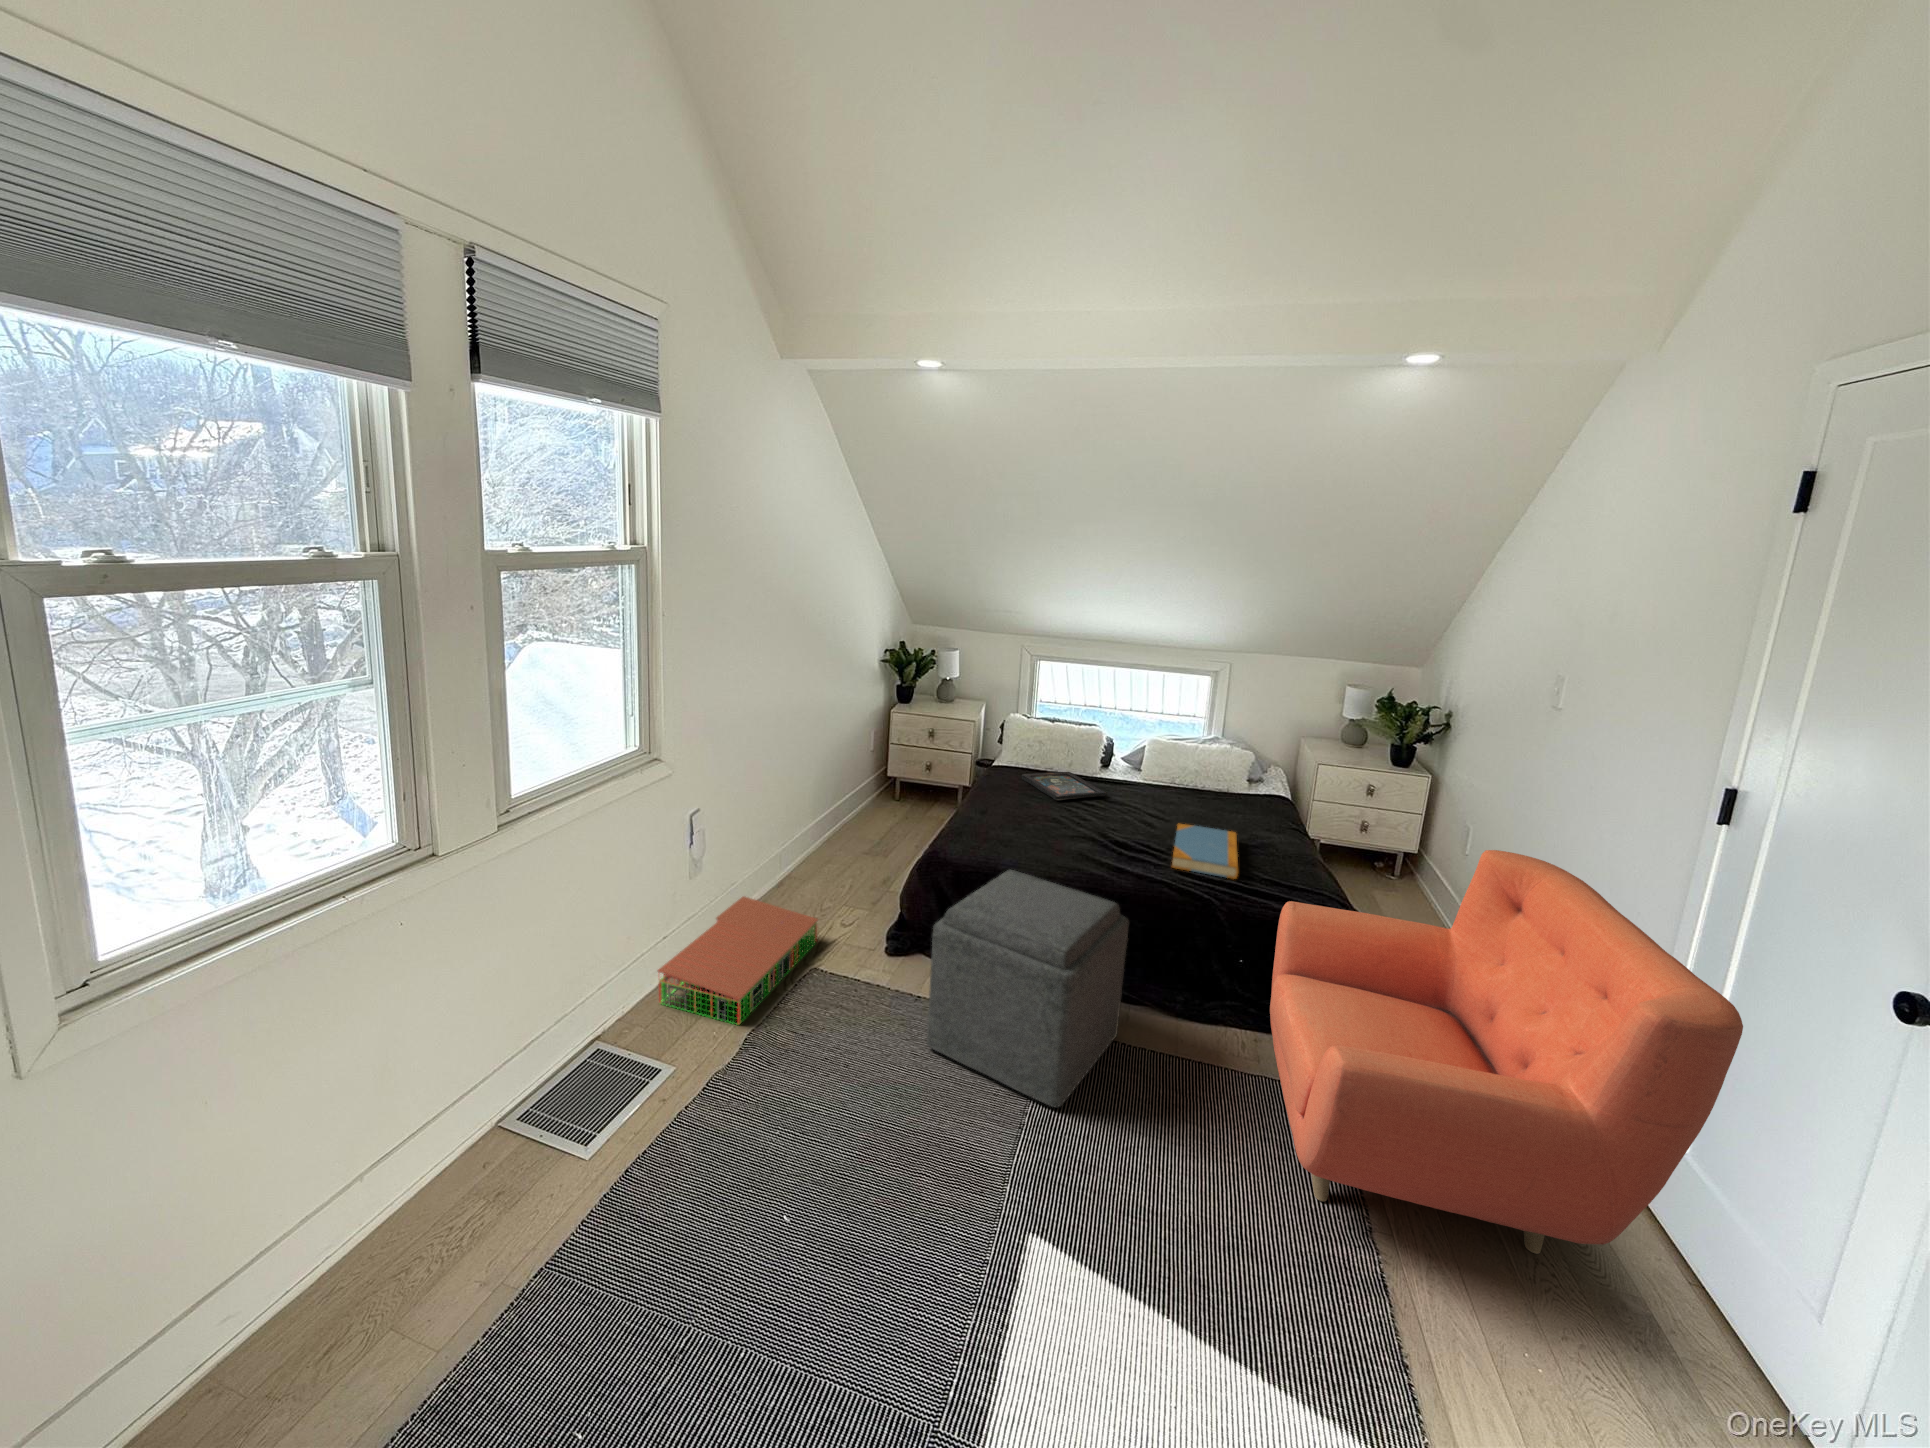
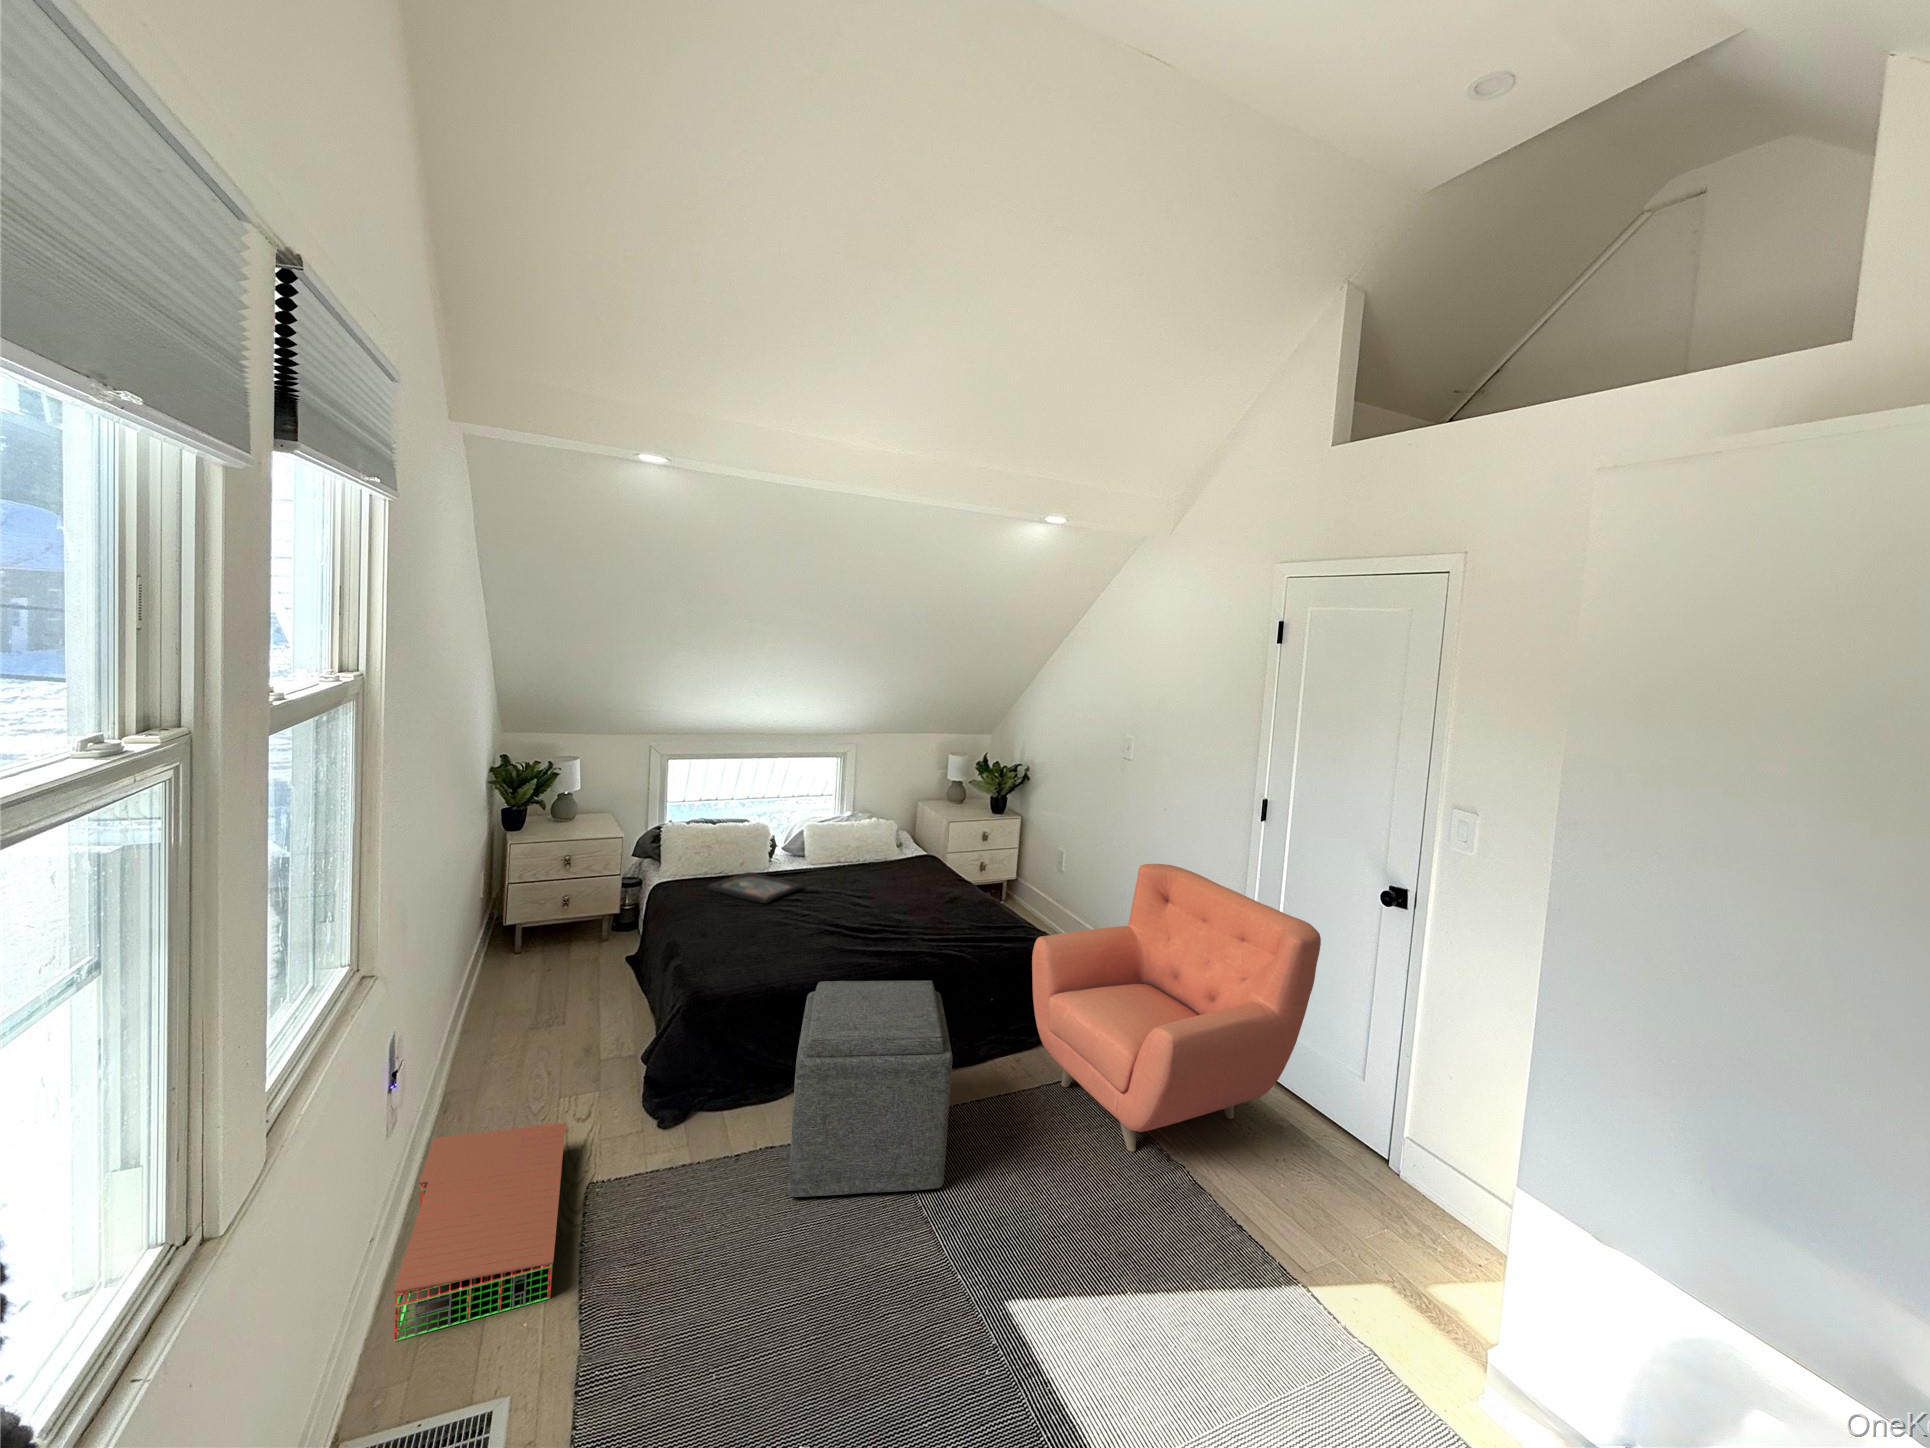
book: present [1172,824,1238,879] -> none [888,894,963,938]

